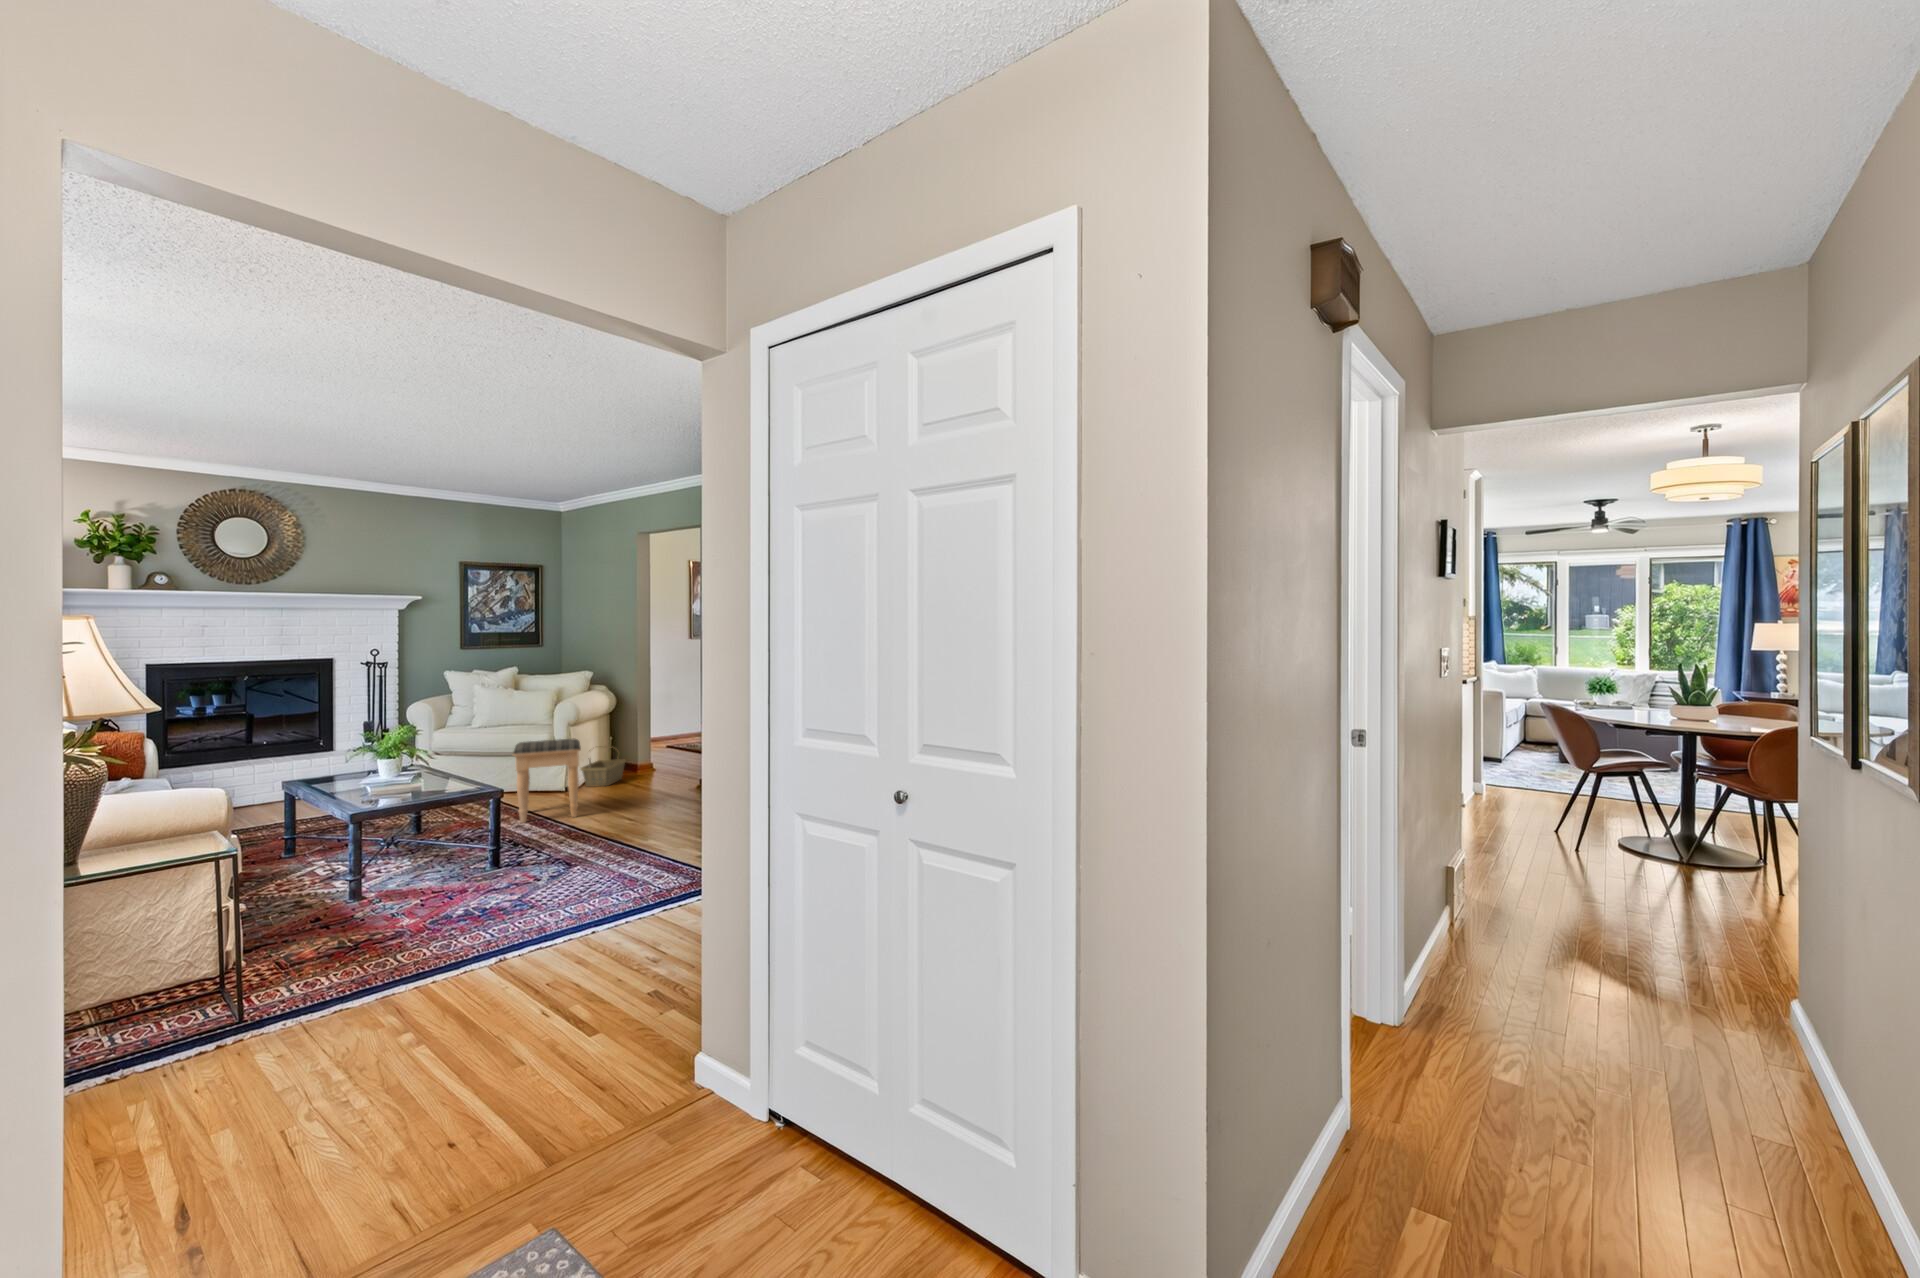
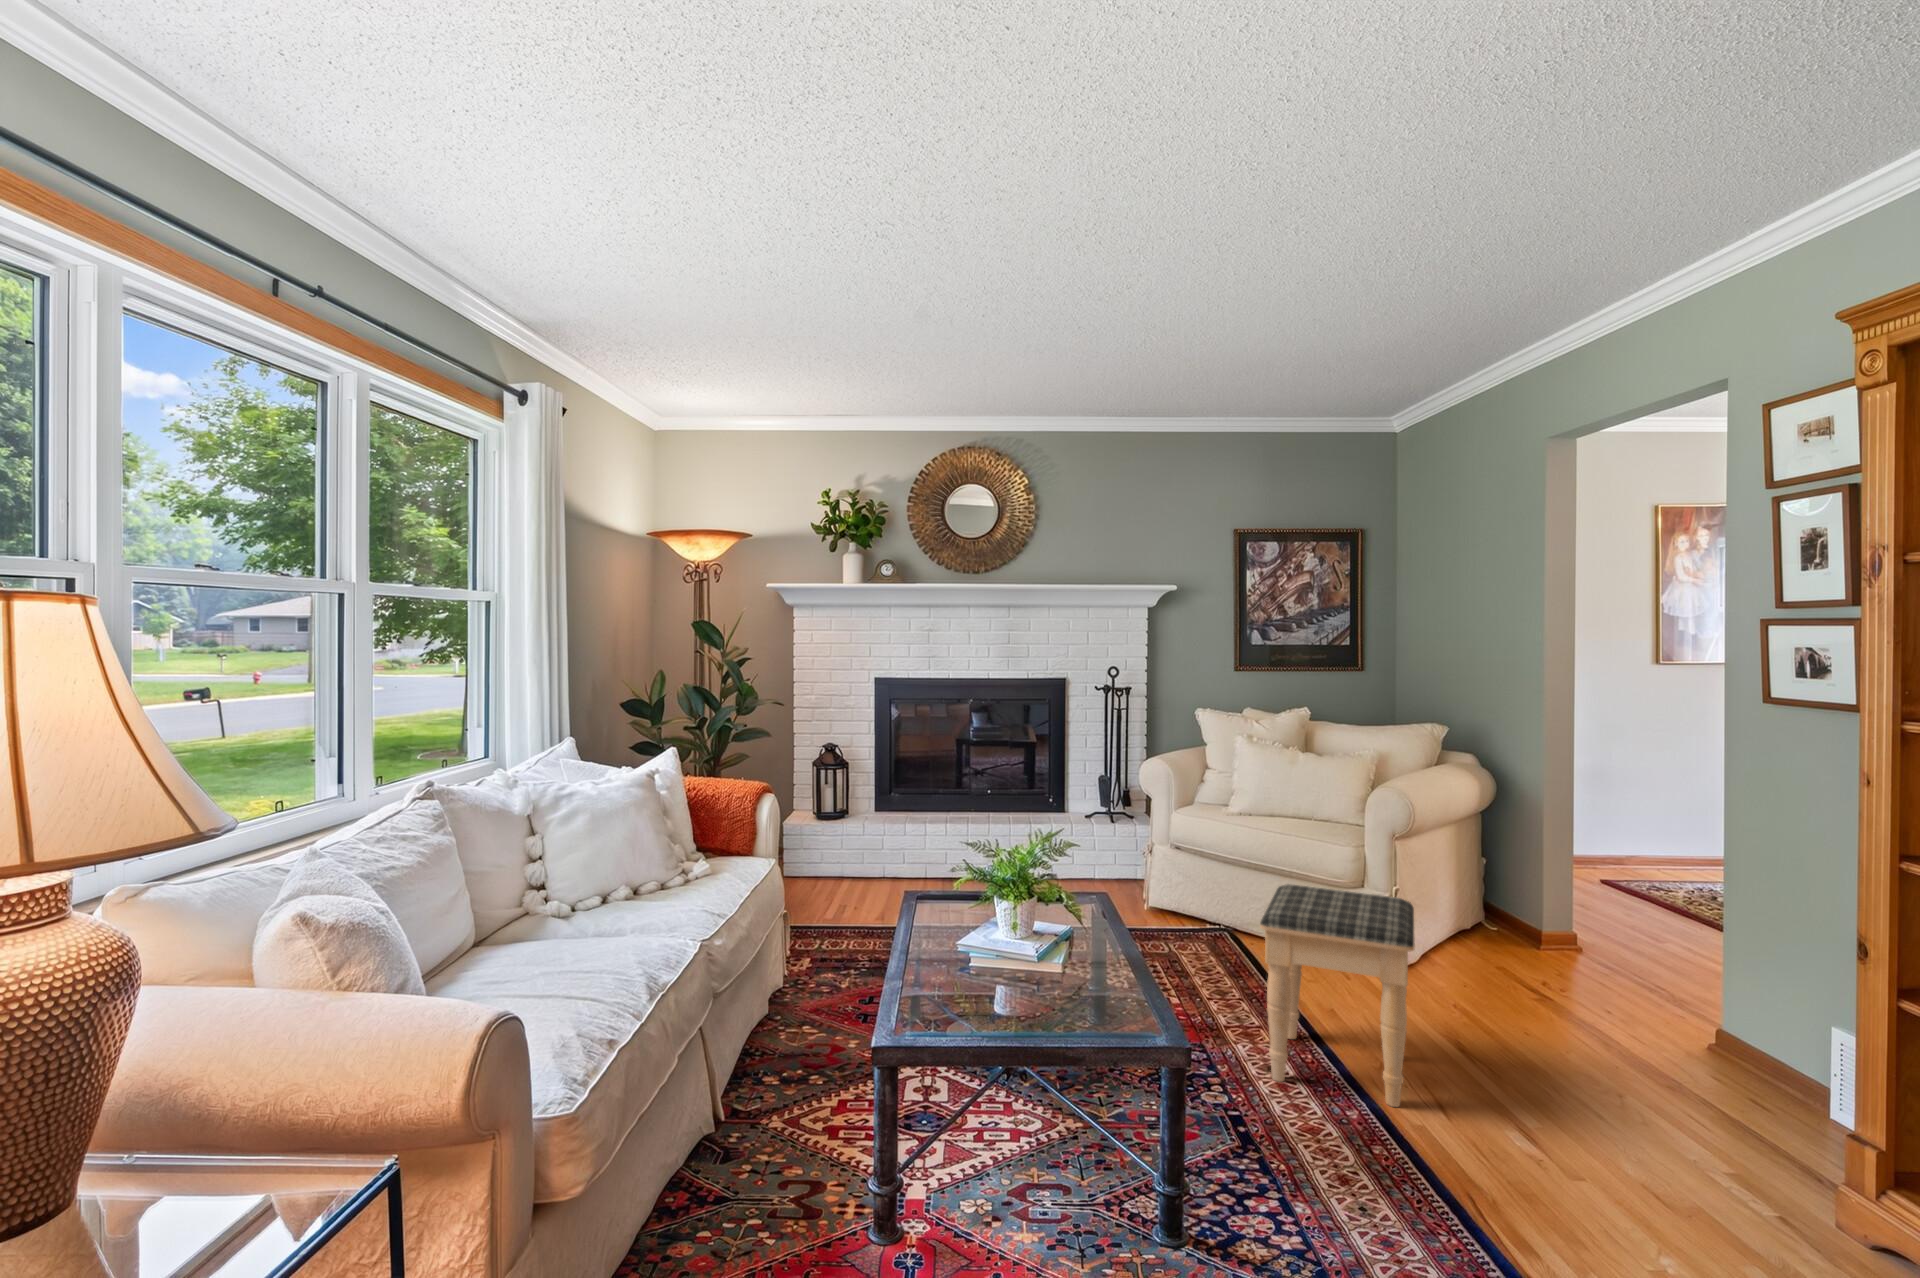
basket: present [581,746,626,787] -> none [1416,890,1518,986]

